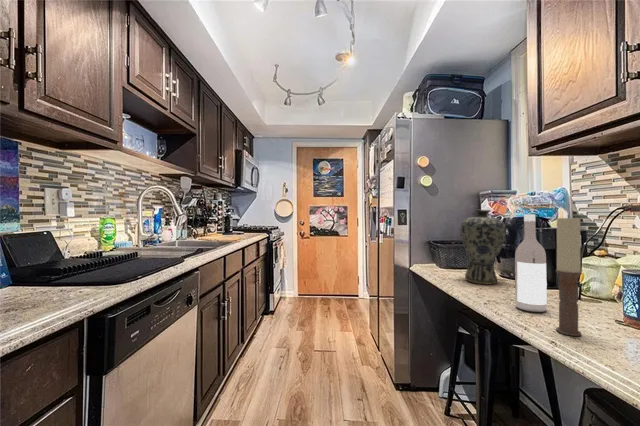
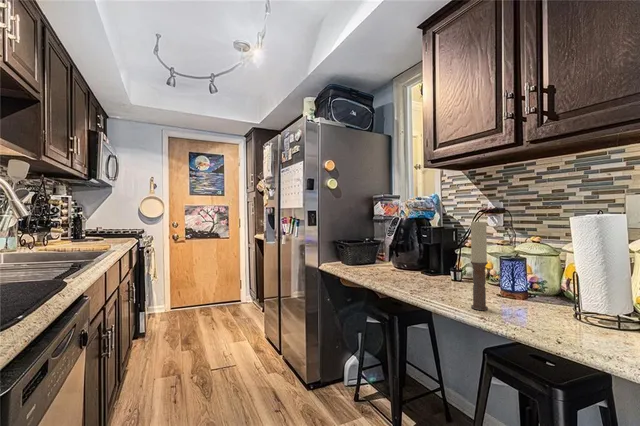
vase: present [460,210,506,284] -> none [374,213,409,277]
wine bottle: present [515,214,547,312] -> none [432,218,454,296]

